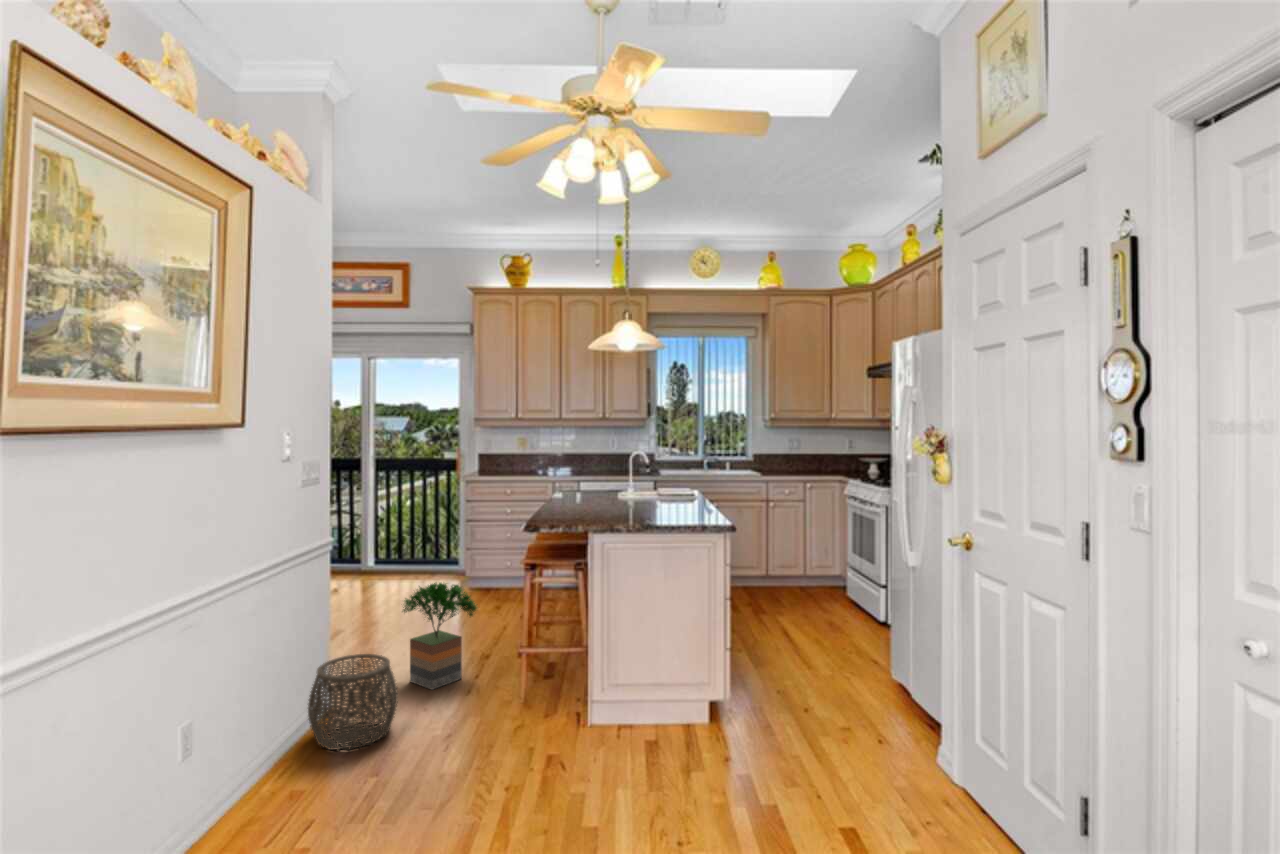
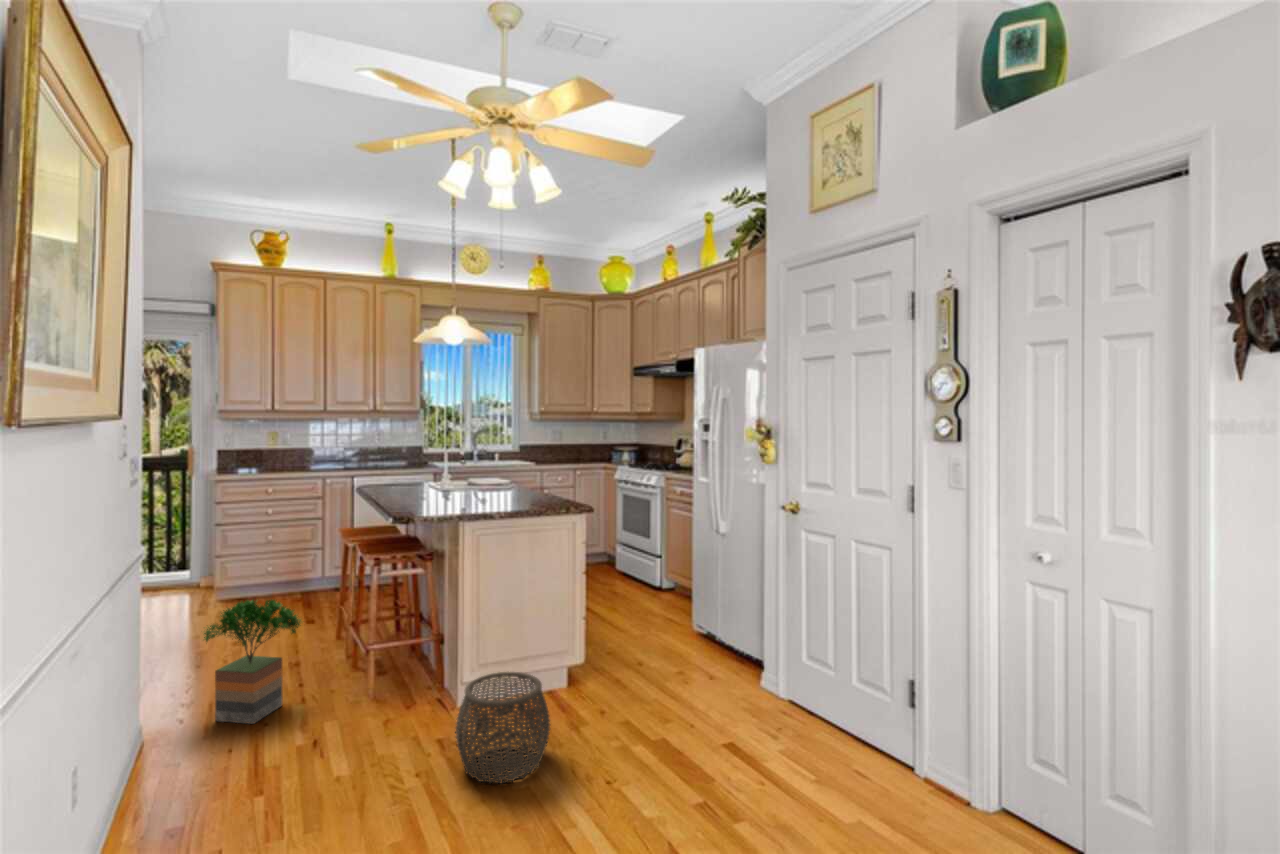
woven basket: present [308,654,398,750] -> present [455,672,550,783]

